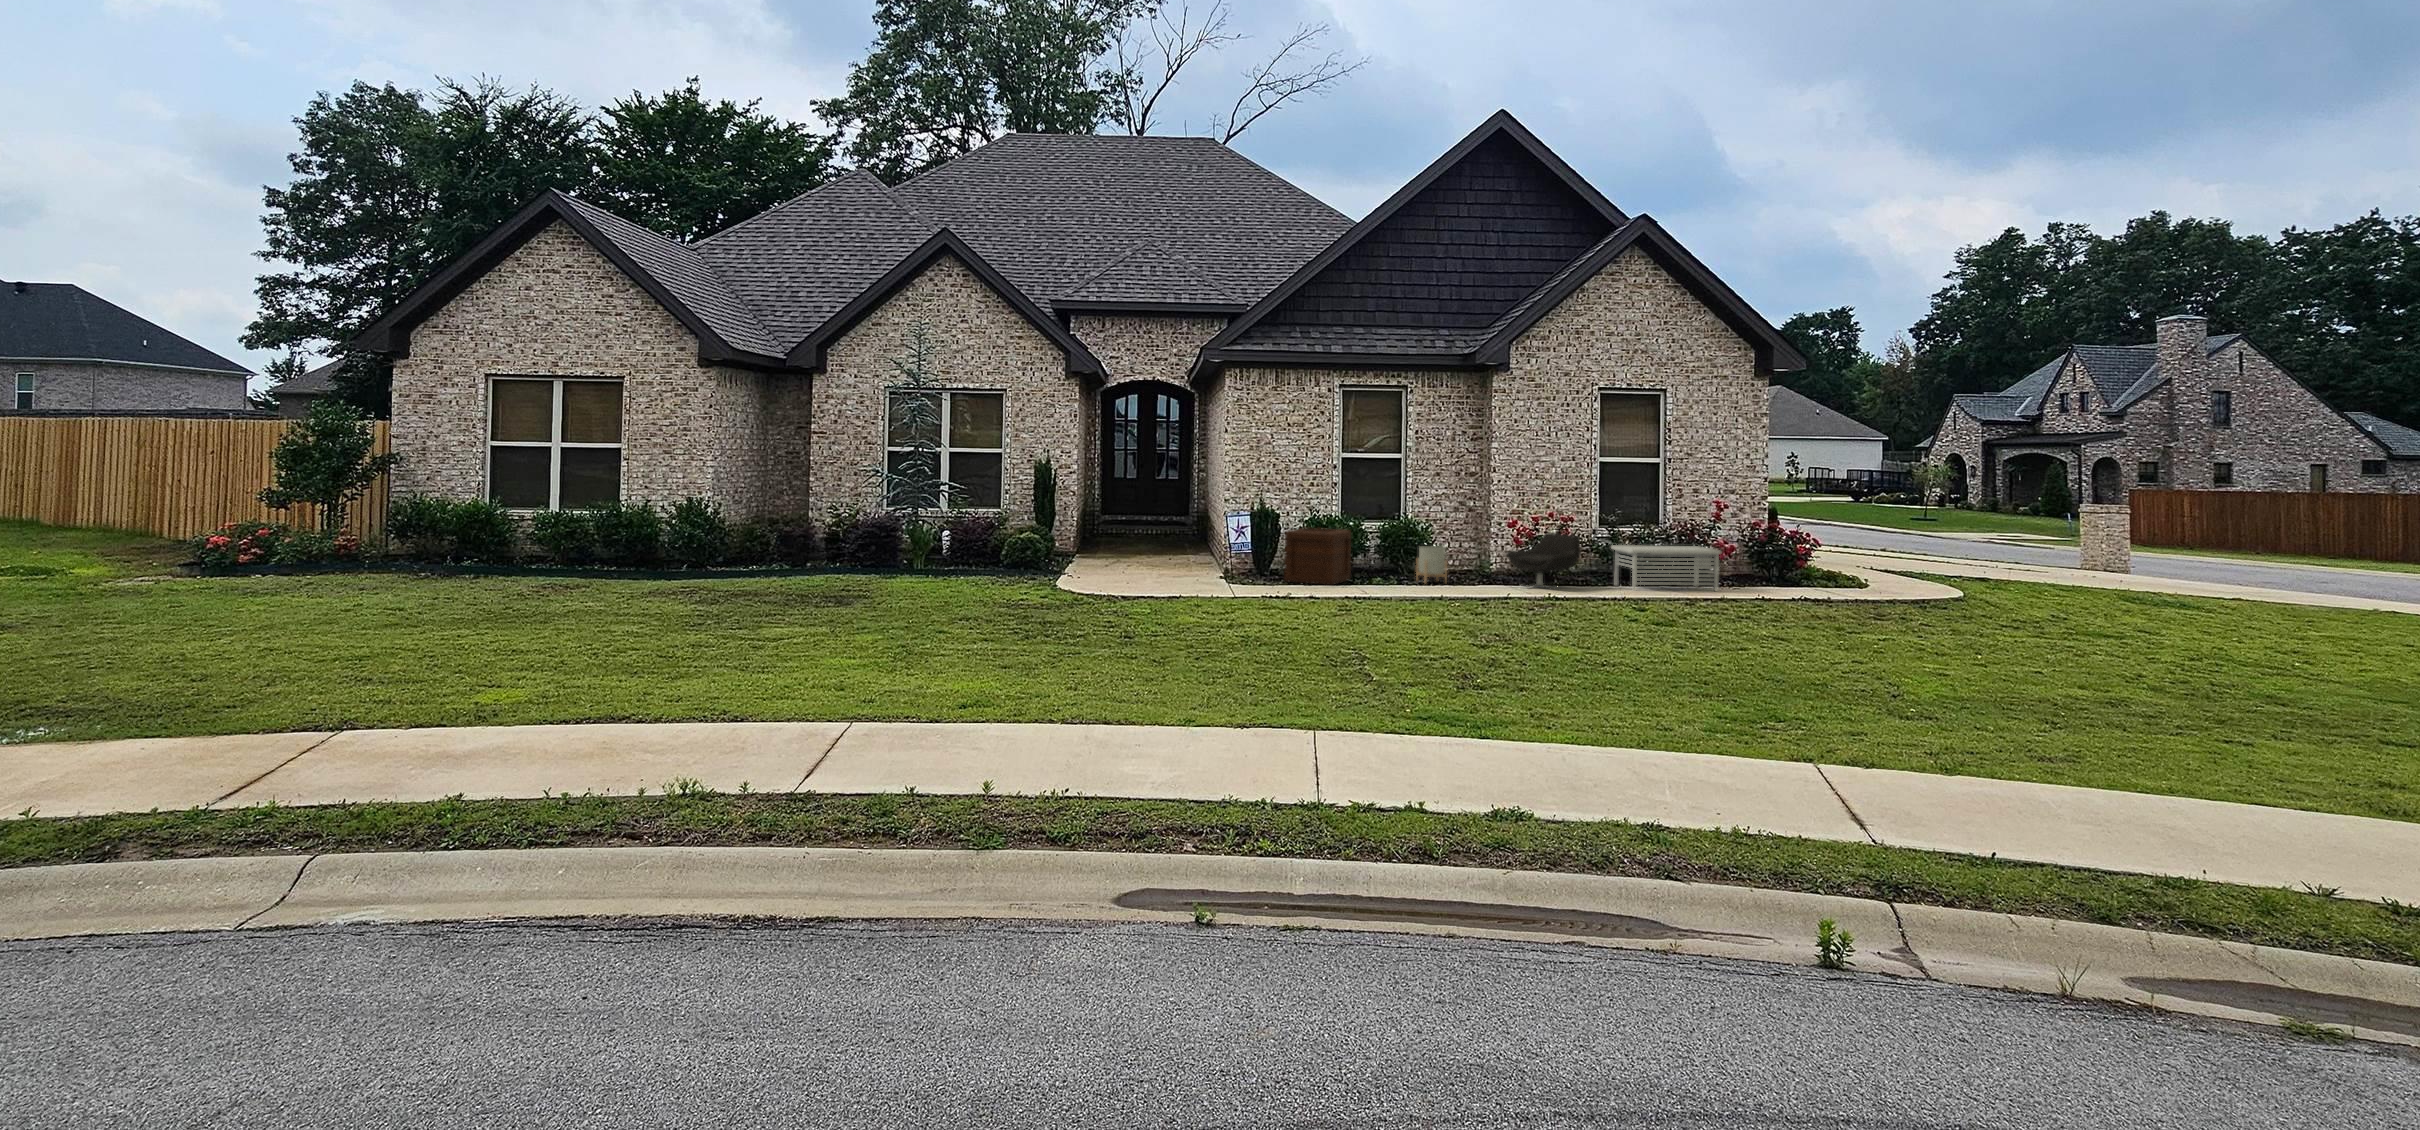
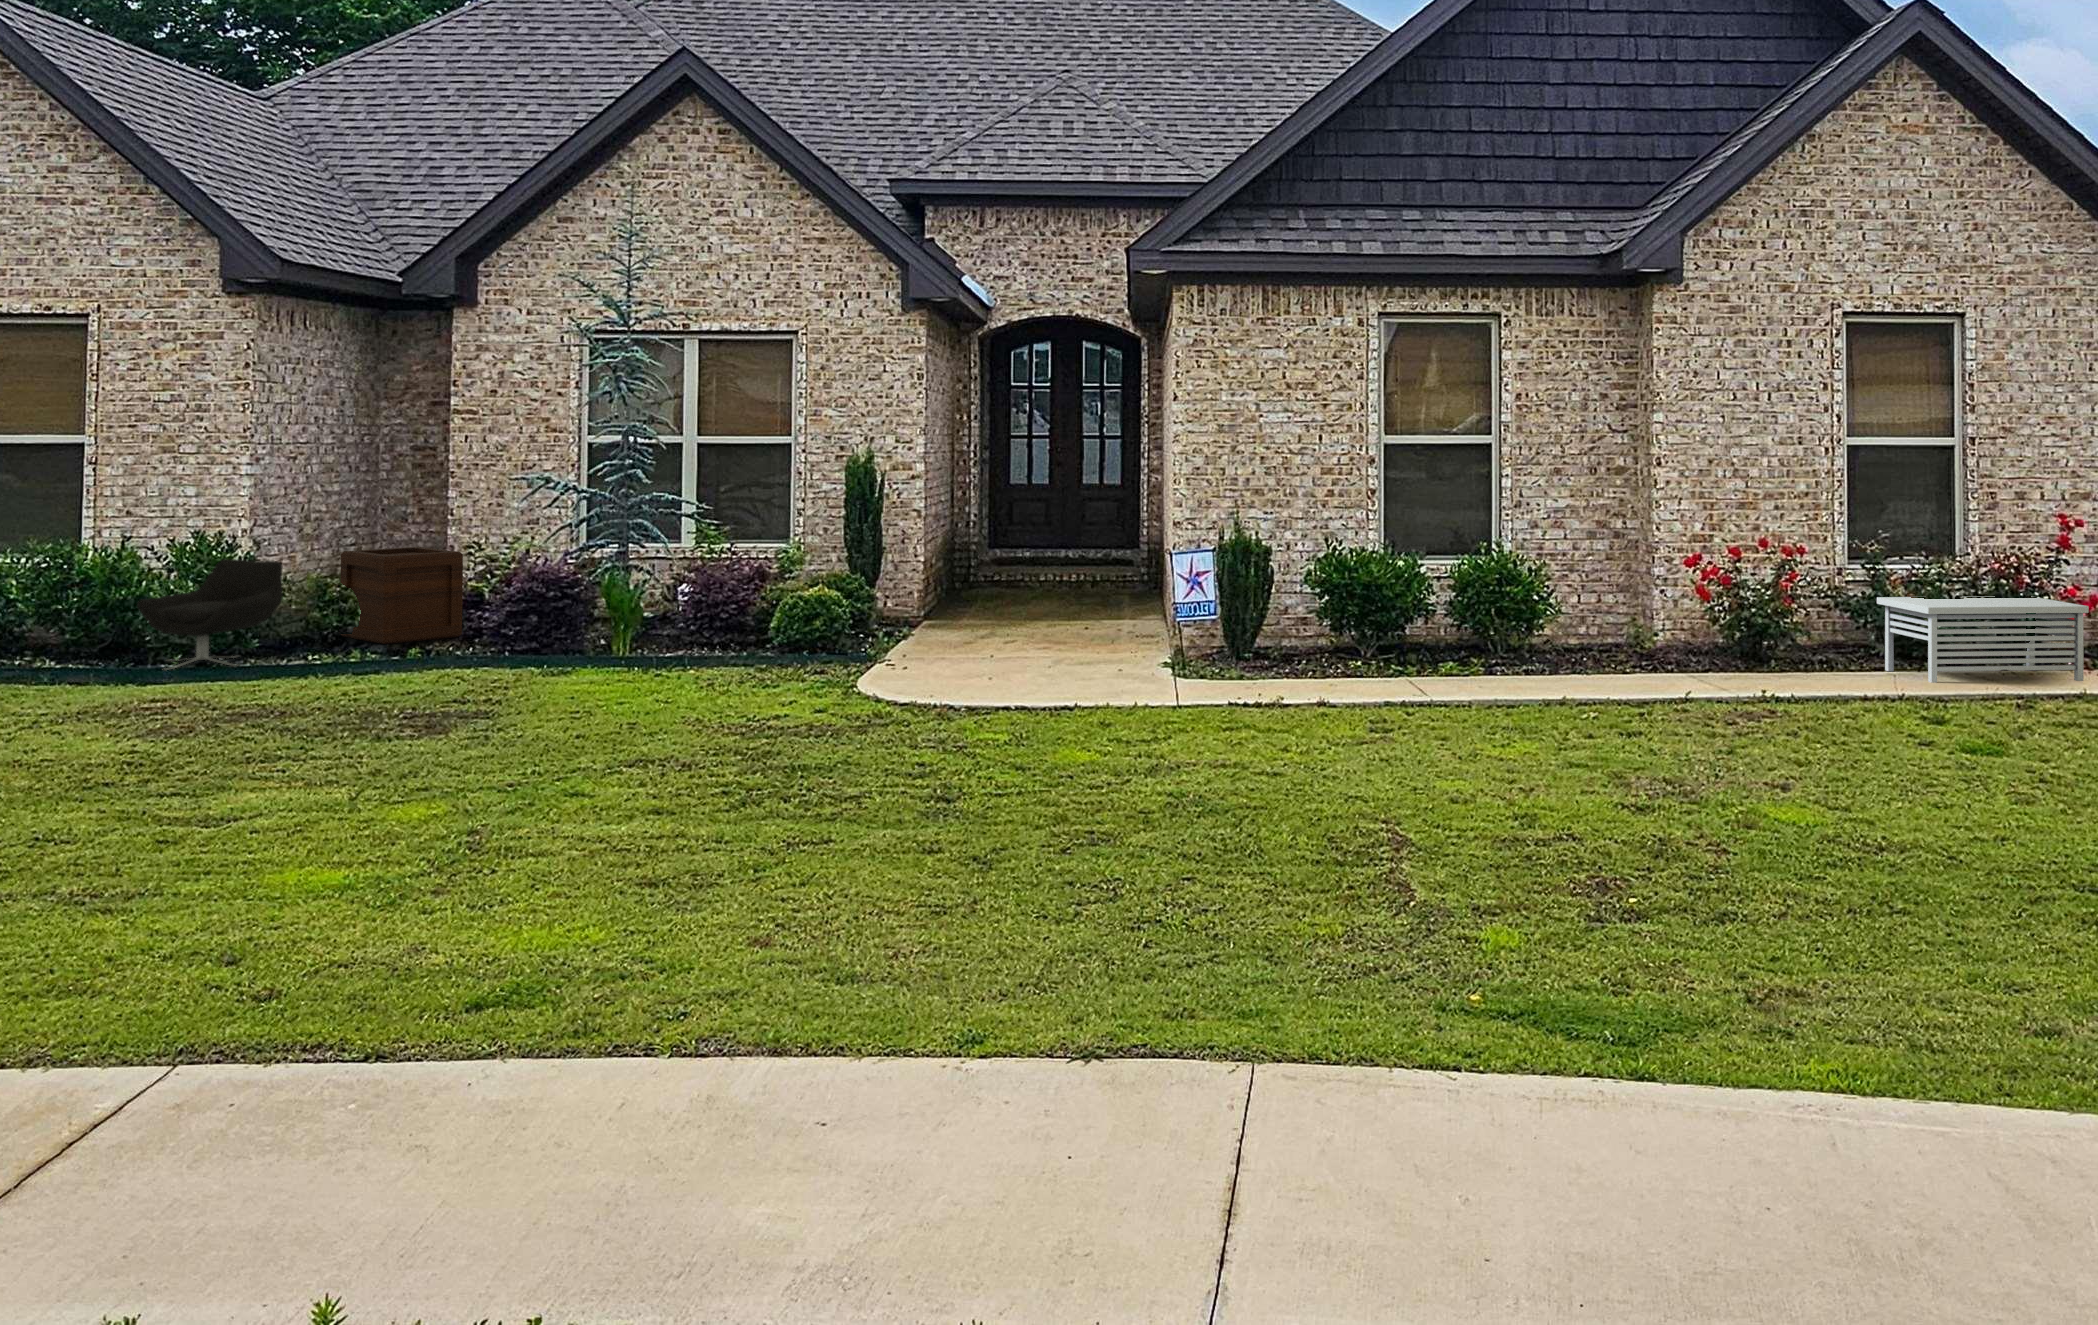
wooden crate: present [1284,528,1351,585] -> present [340,547,463,644]
lounge chair: present [1506,533,1581,589] -> present [137,559,283,669]
planter: present [1416,546,1447,581] -> none [1526,603,1585,673]

